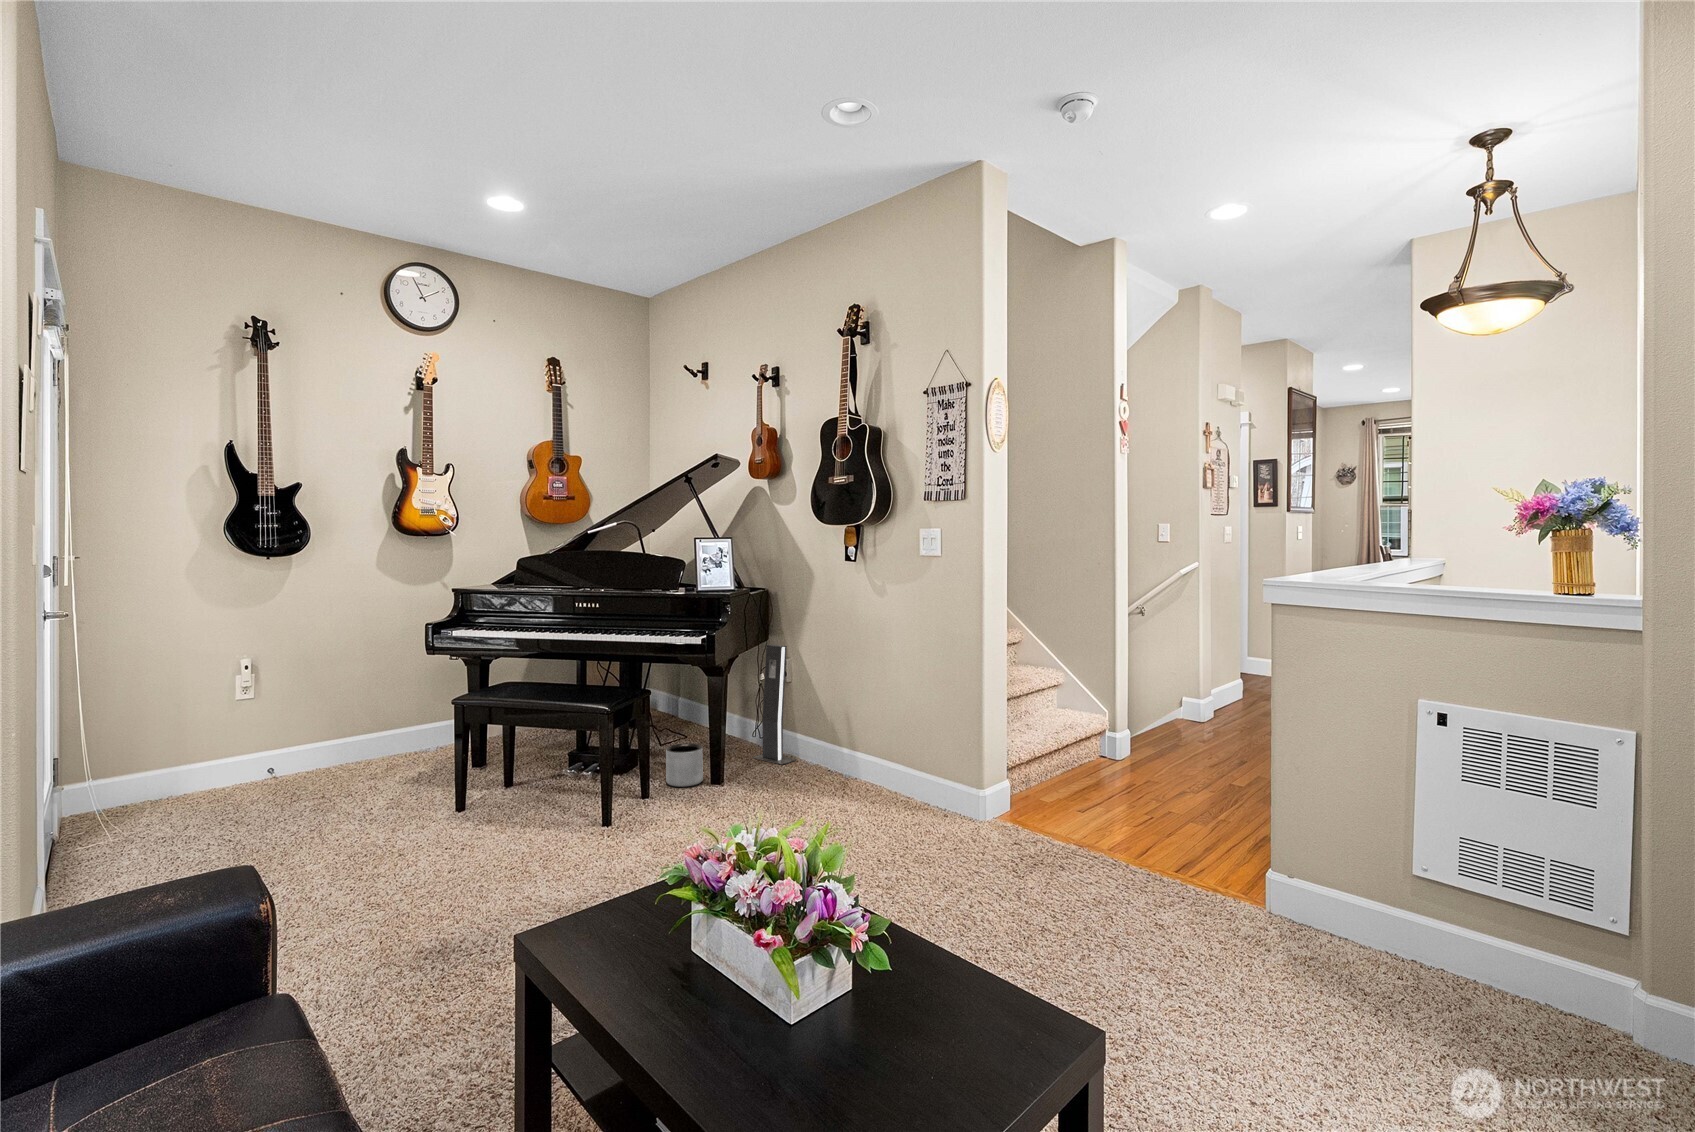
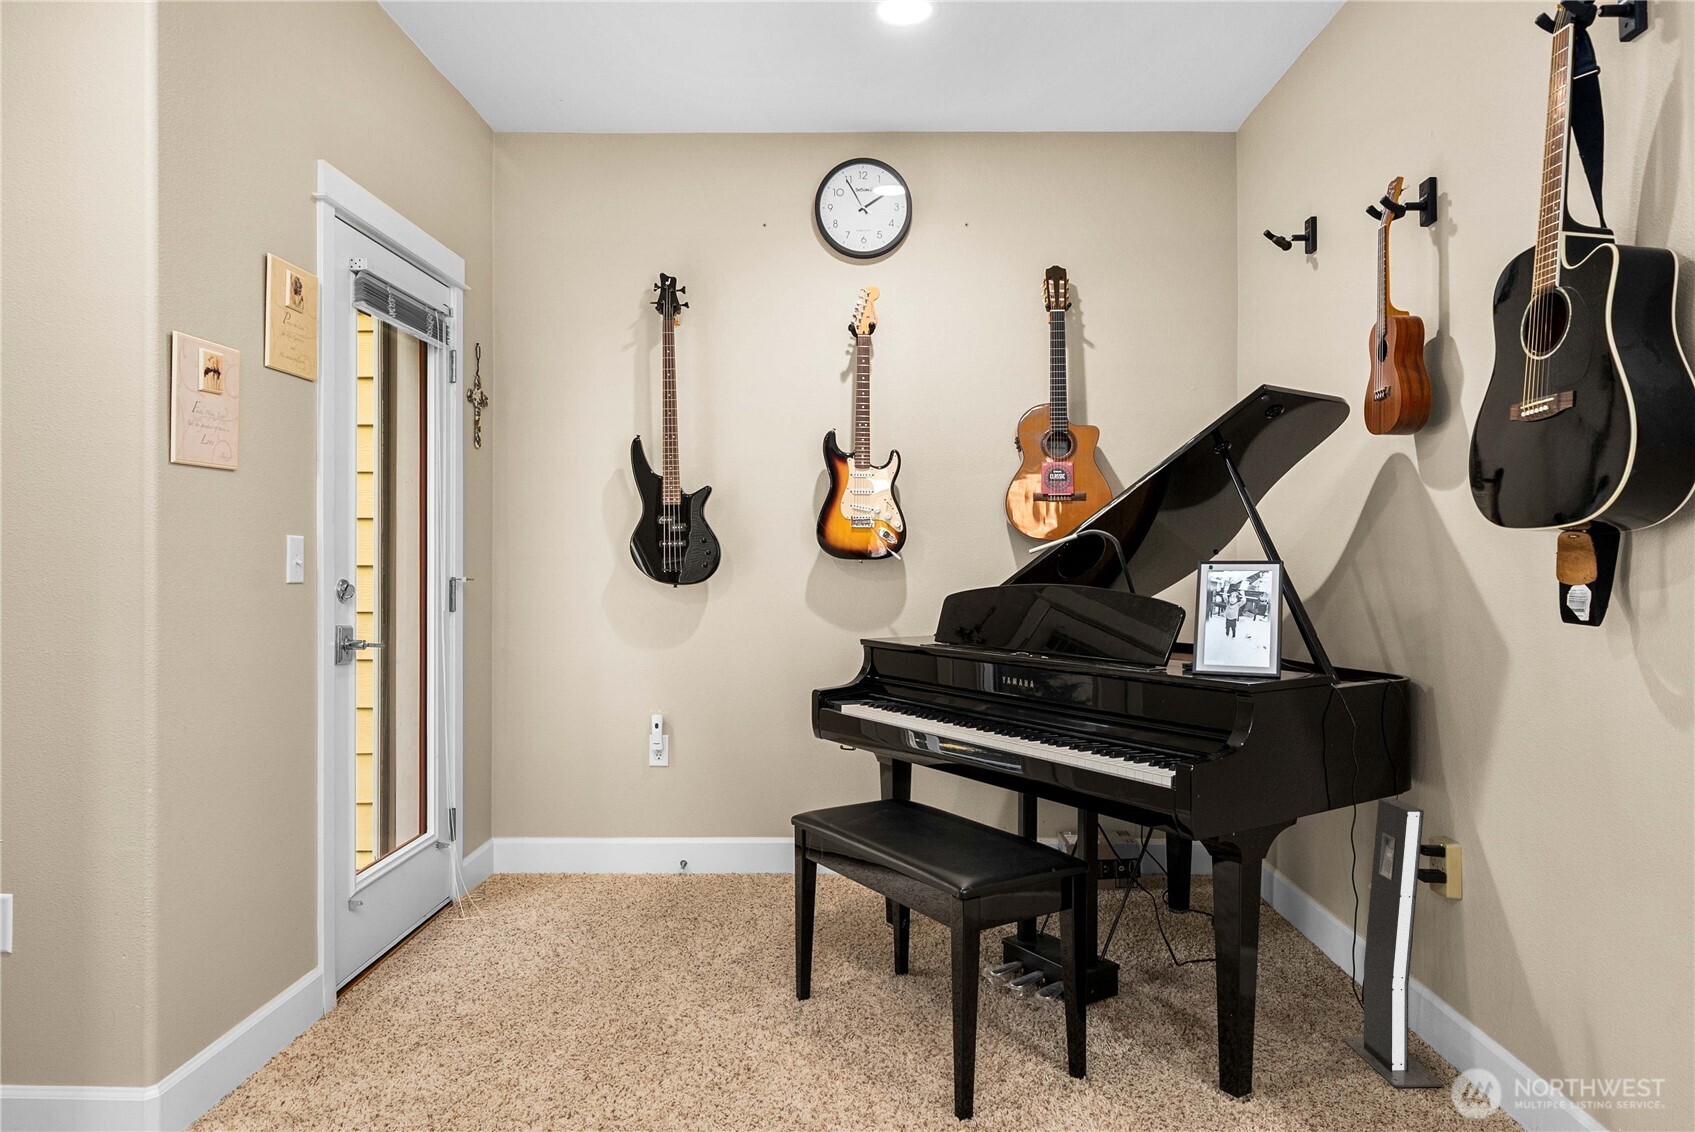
planter: present [666,743,703,787] -> none [1105,971,1182,1072]

